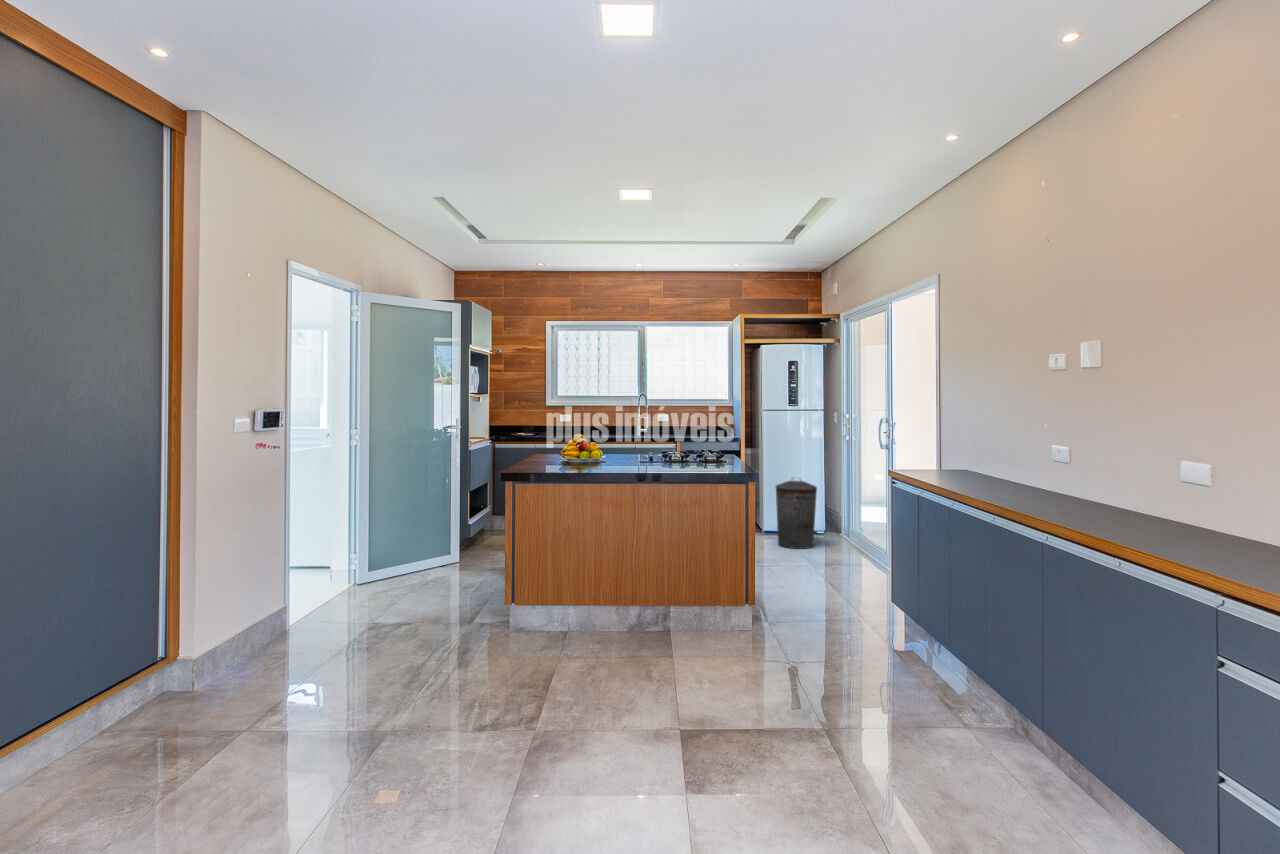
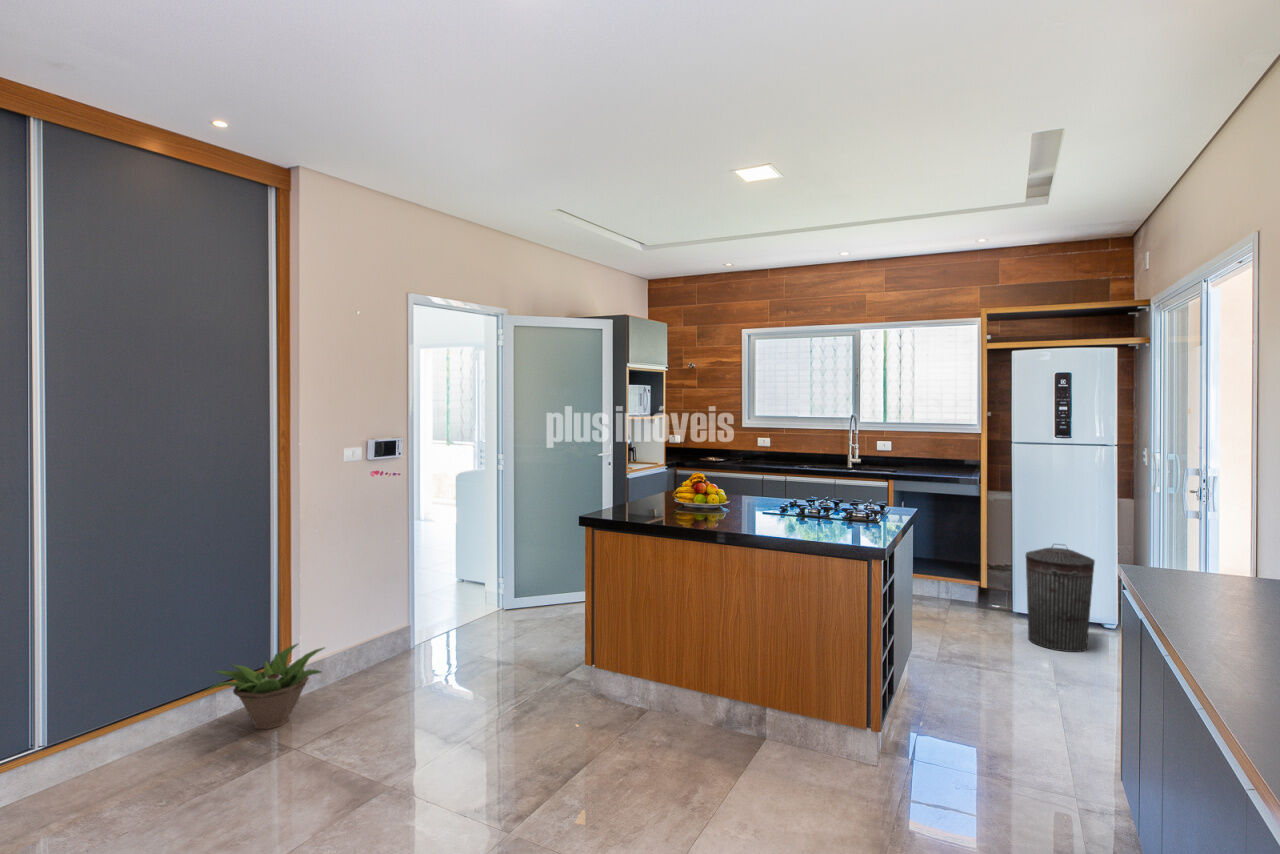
decorative plant: none [99,629,256,728] -> present [205,644,324,729]

